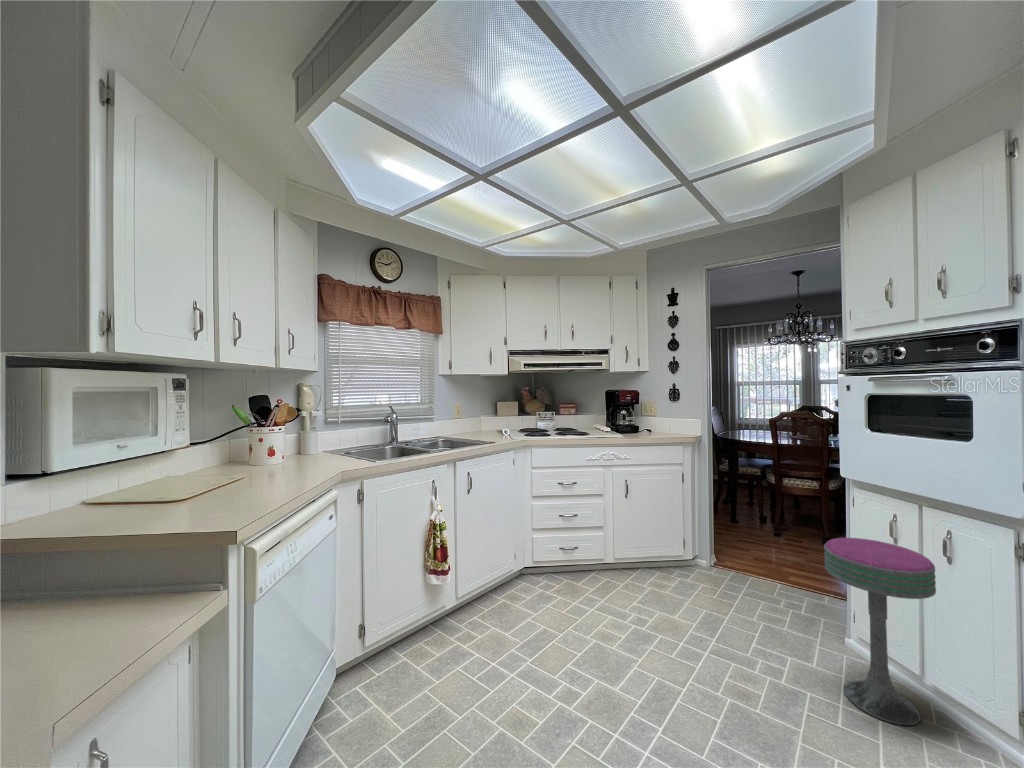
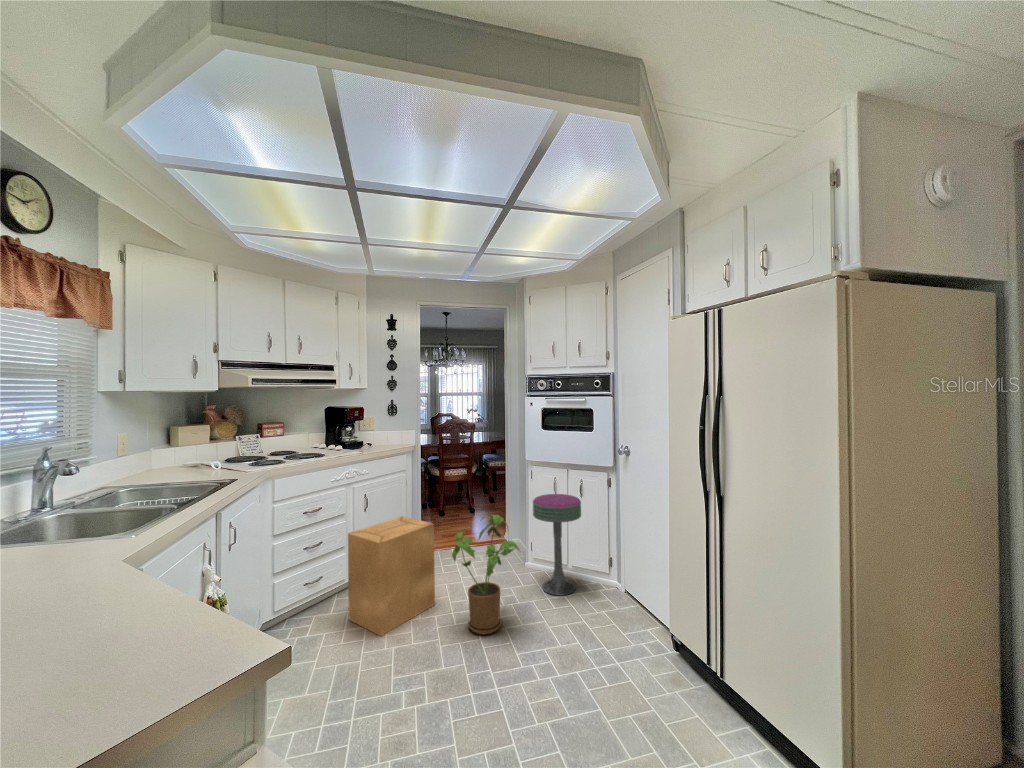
cardboard box: none [585,511,671,624] -> present [348,516,435,636]
house plant: none [662,537,748,693] -> present [452,515,520,634]

